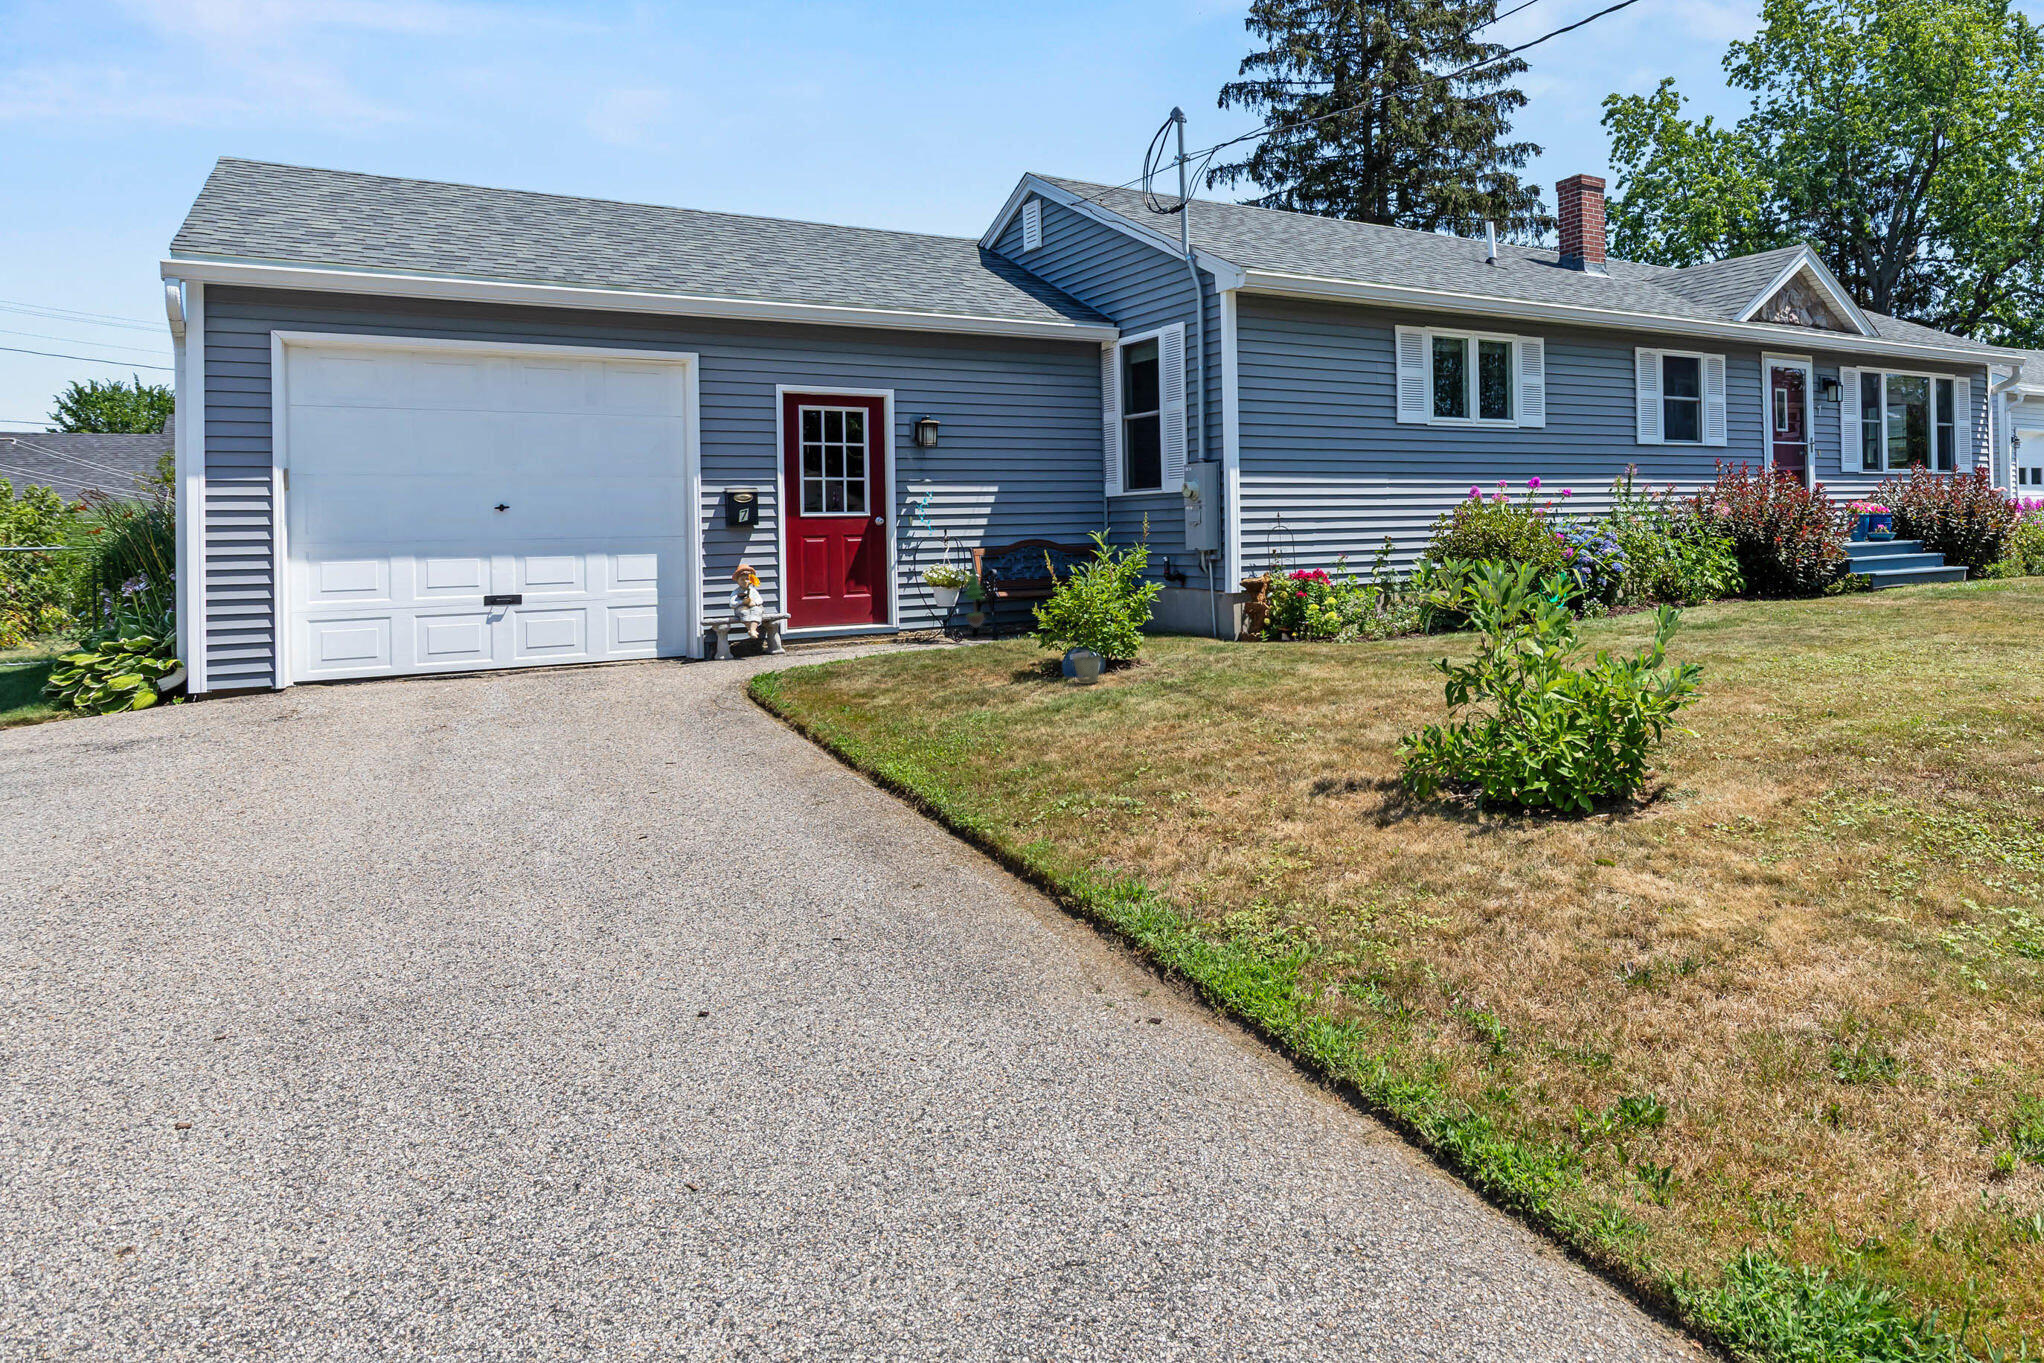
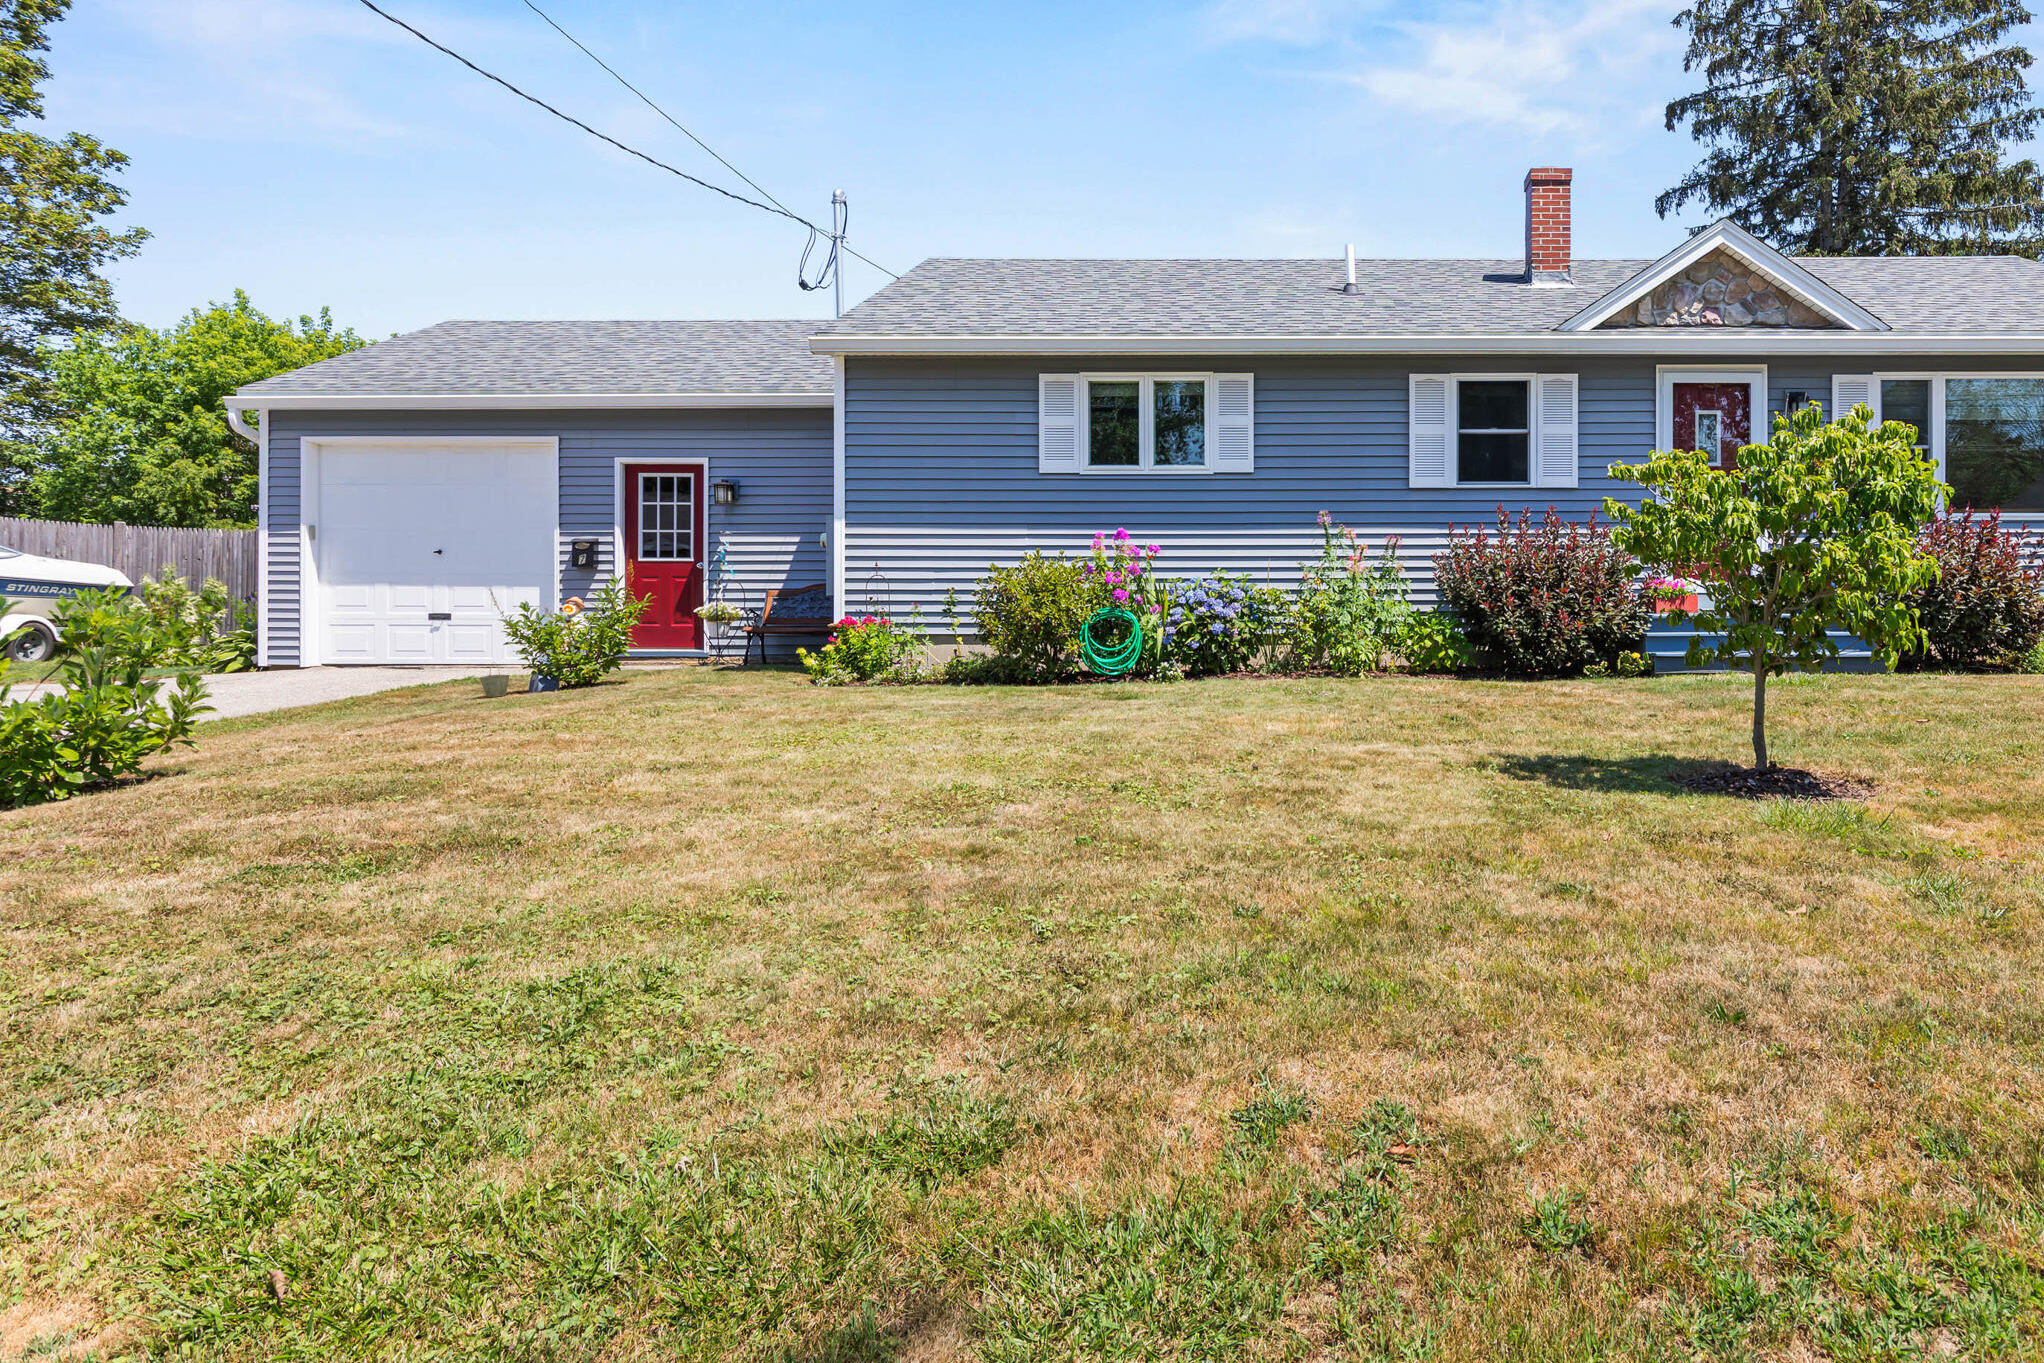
potted tree: present [965,569,984,628] -> none [742,602,761,652]

